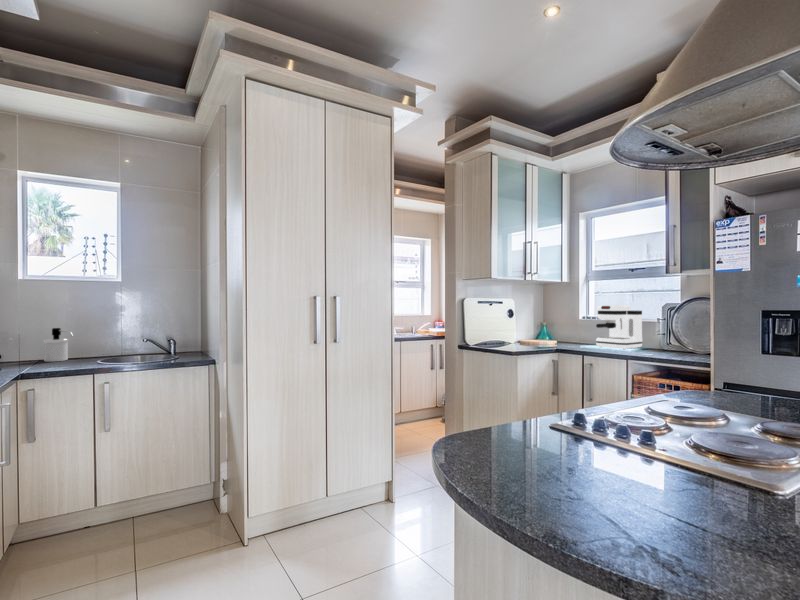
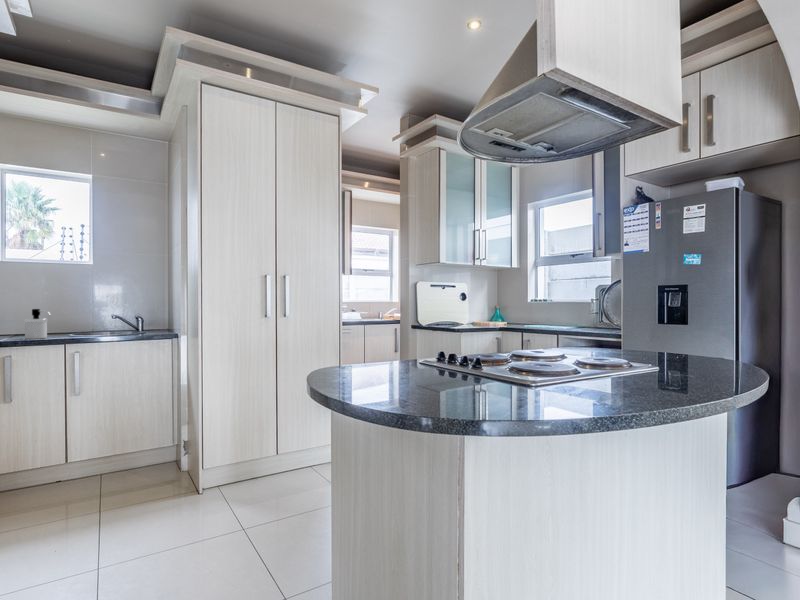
coffee maker: present [596,305,642,349] -> none [536,288,579,328]

